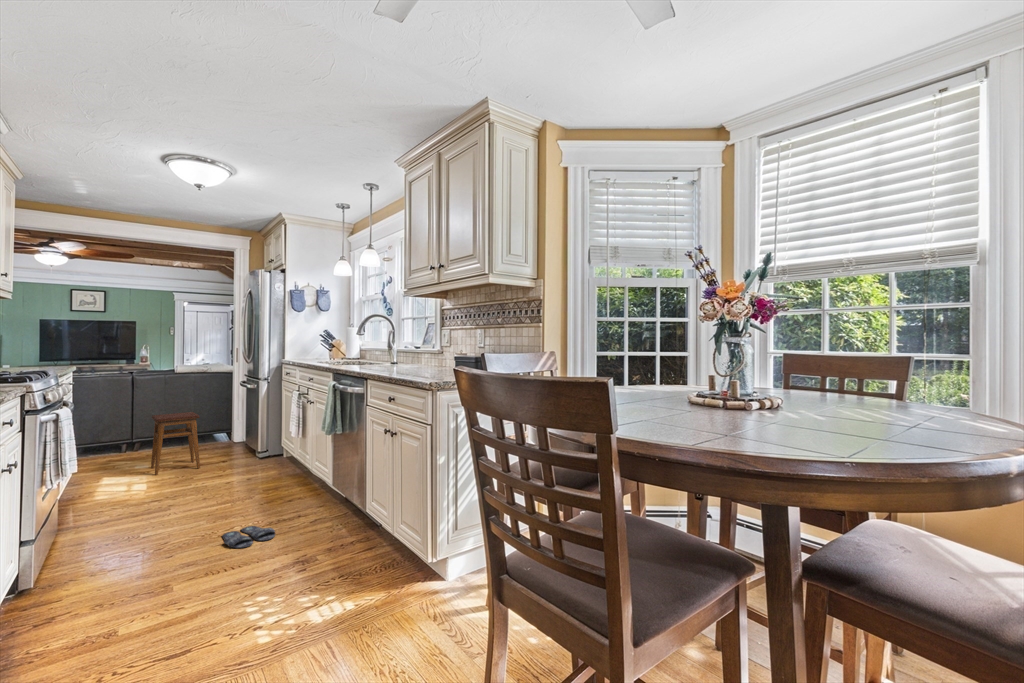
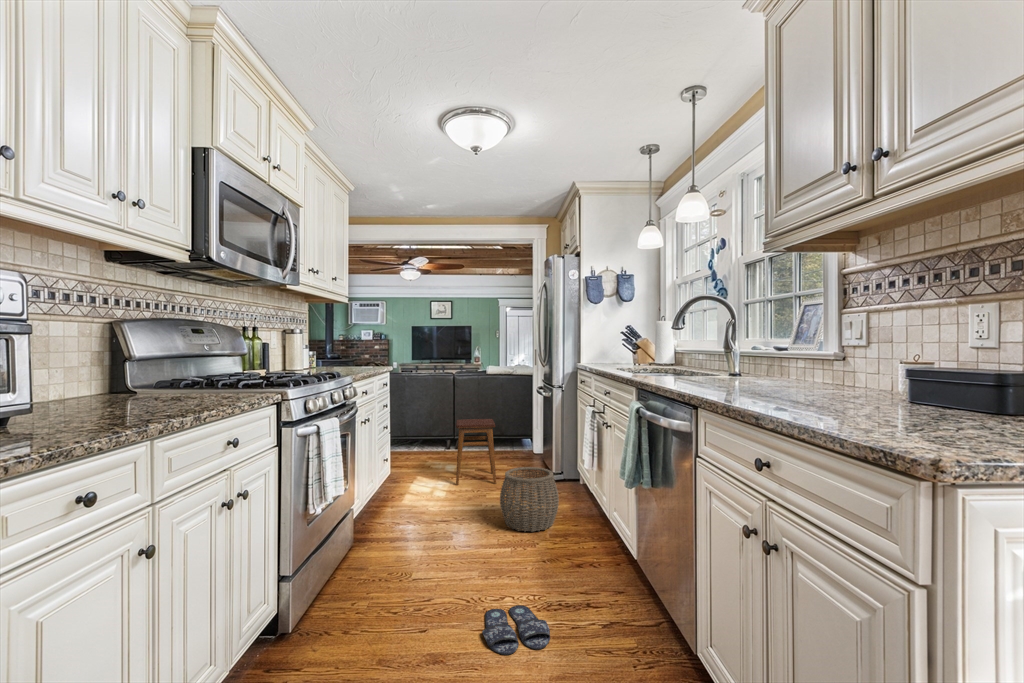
woven basket: none [214,443,269,492] -> present [500,467,559,532]

